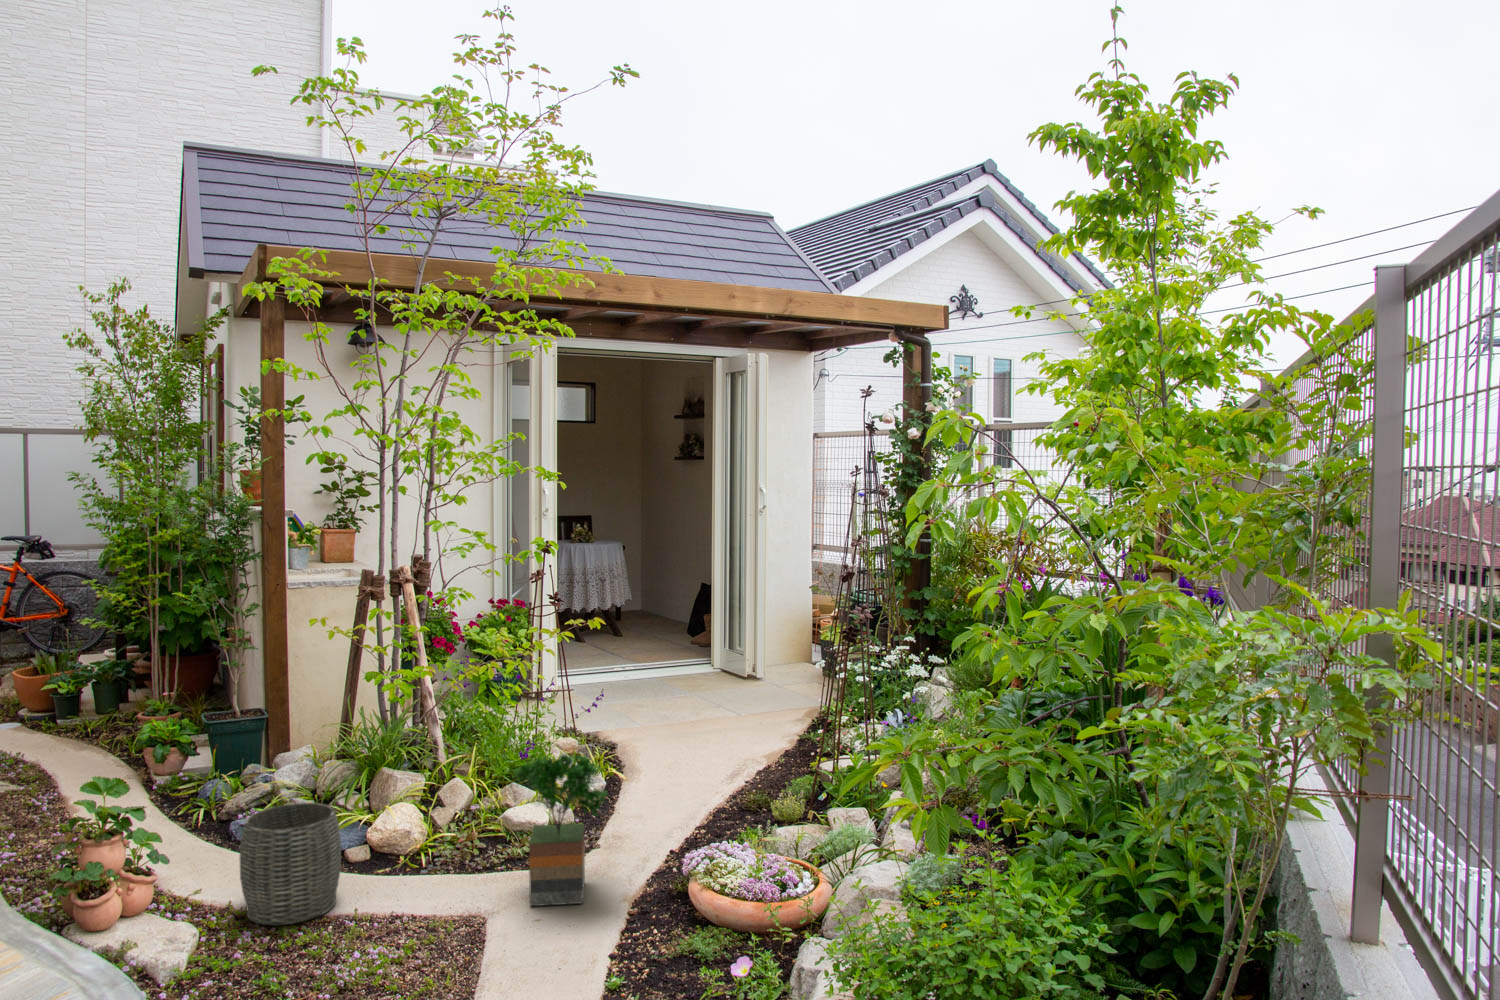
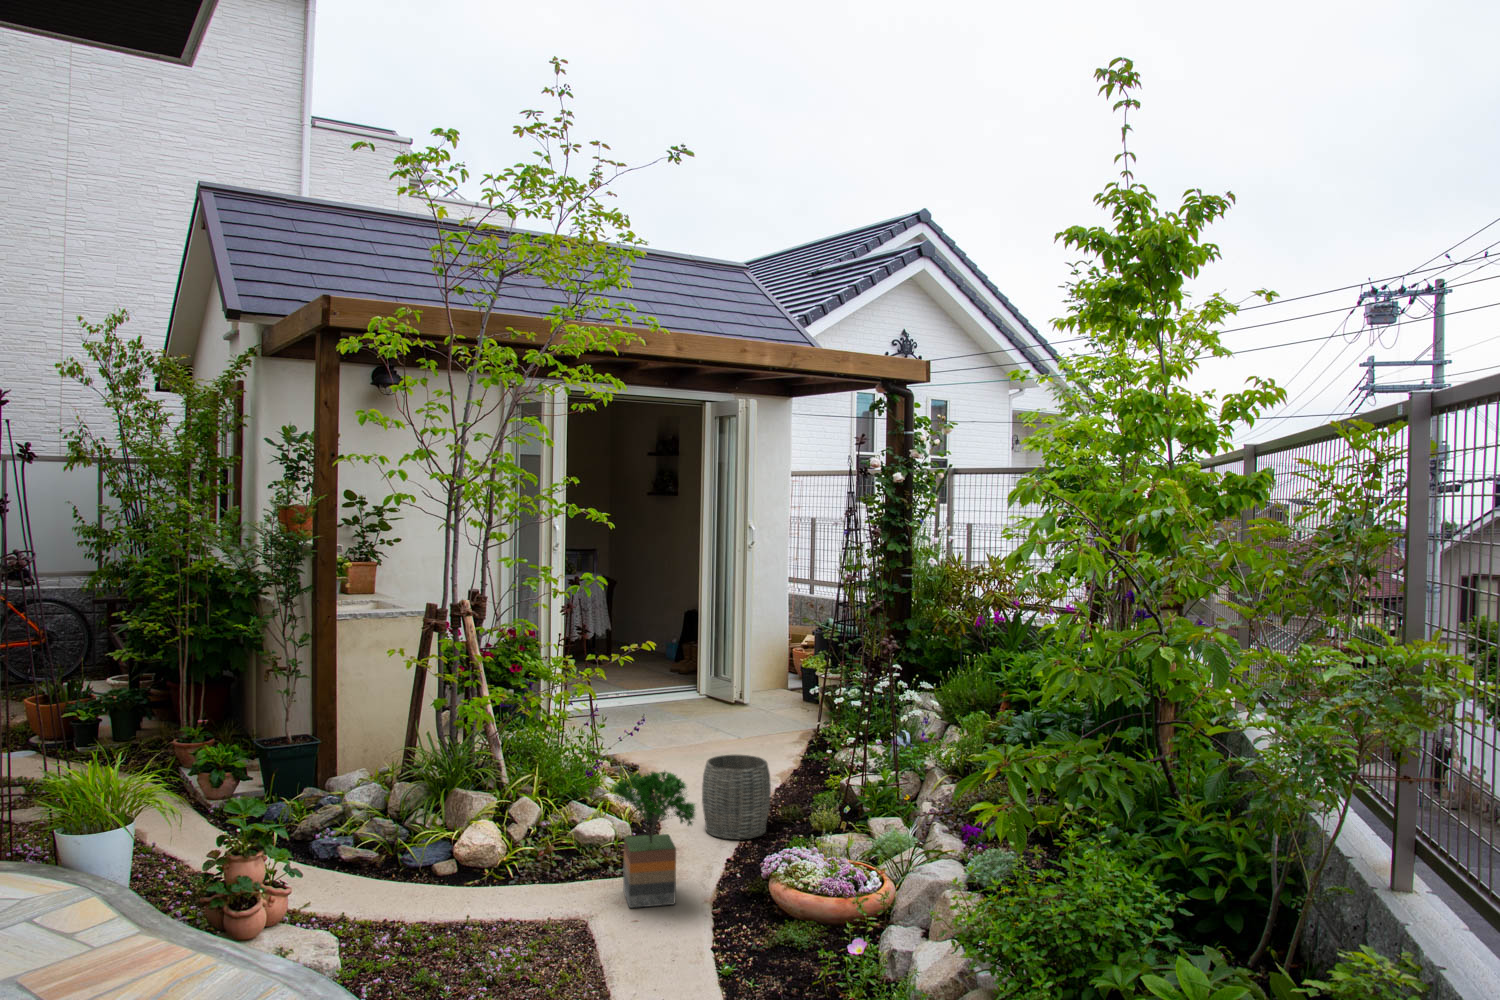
woven basket: present [240,803,341,925] -> present [702,755,771,839]

